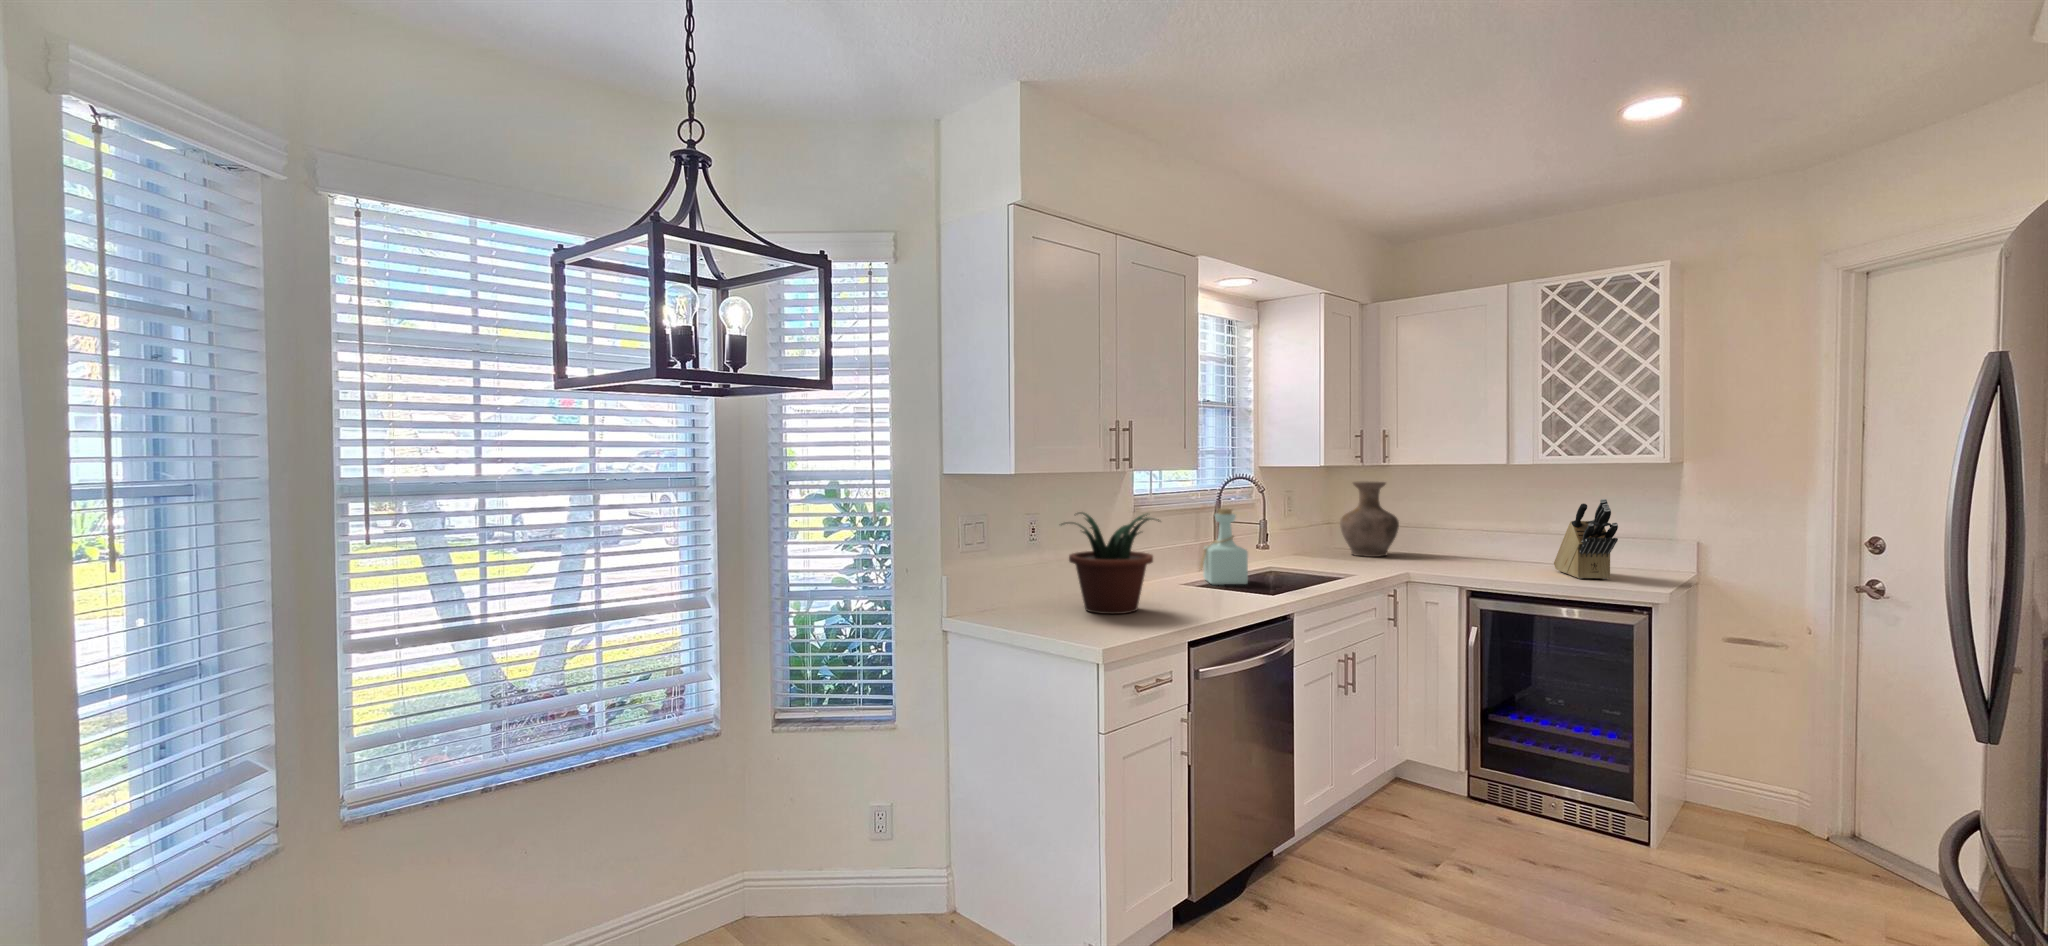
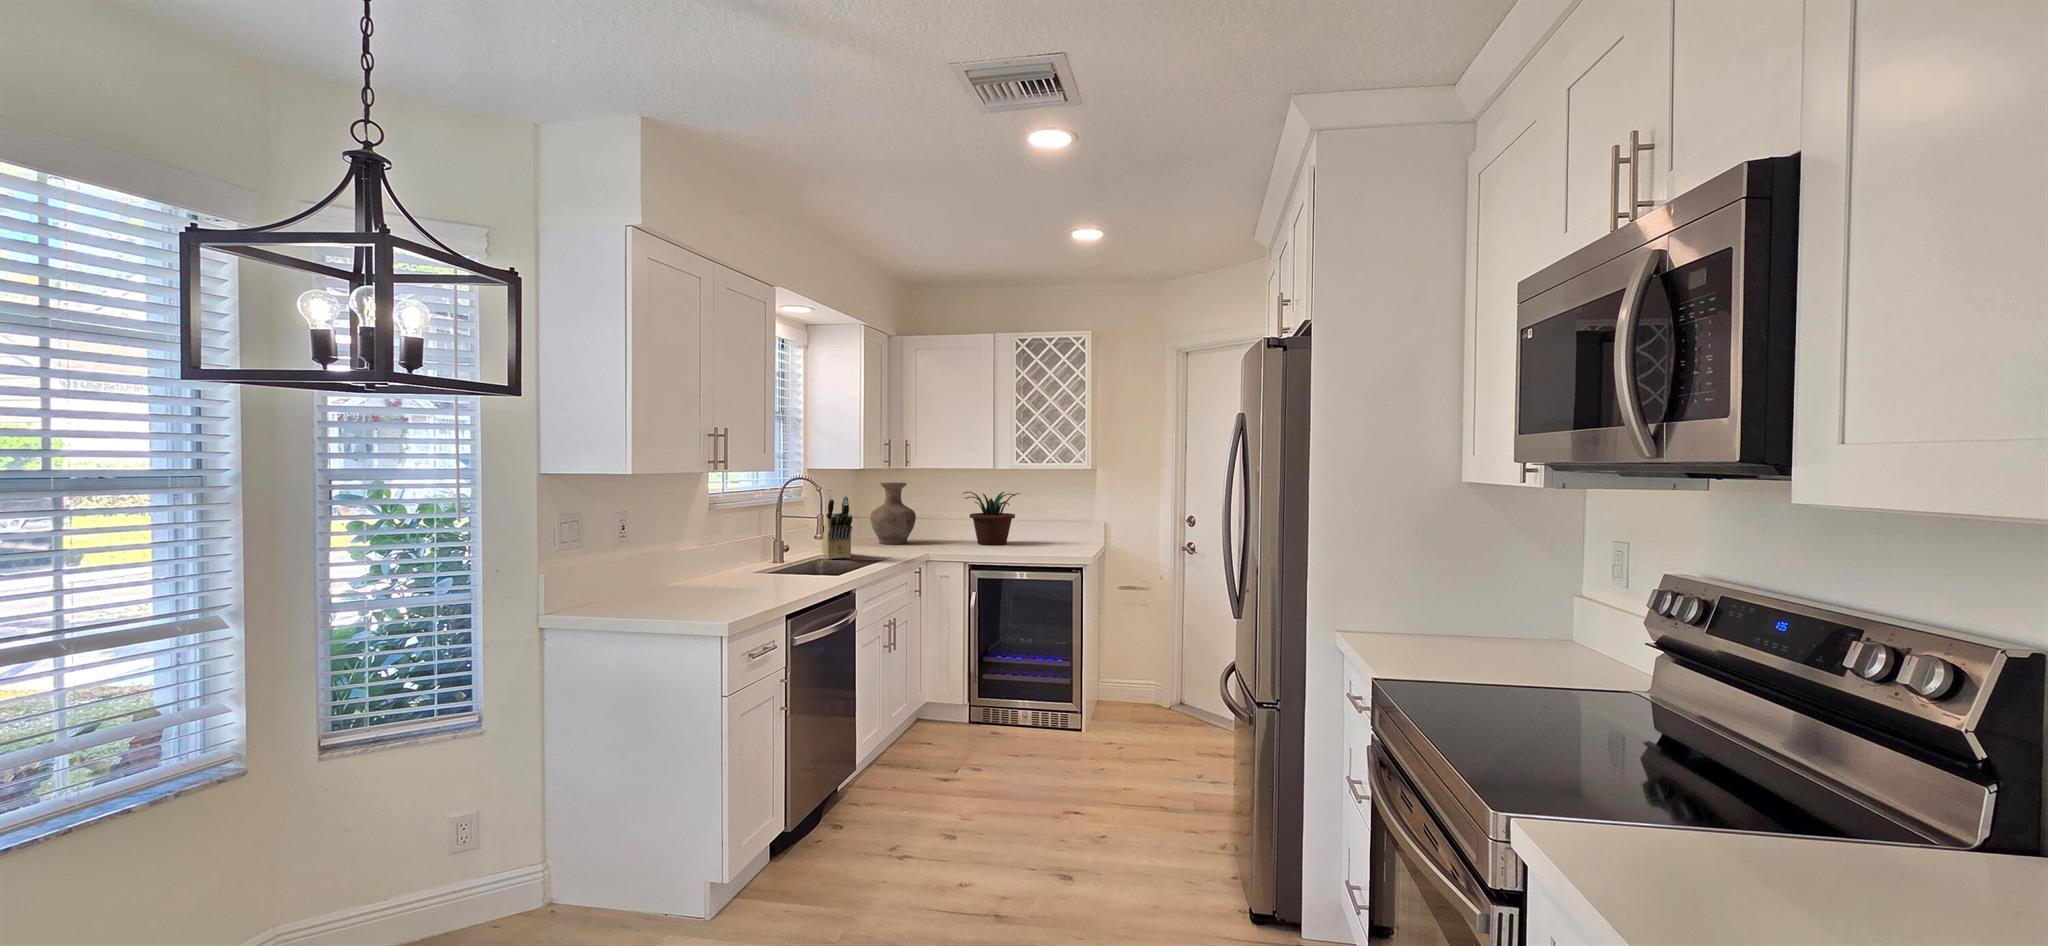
knife block: present [1554,499,1618,579] -> present [822,496,852,559]
bottle: present [1200,508,1248,585] -> none [769,505,812,571]
potted plant: present [1062,512,1159,614] -> present [963,492,1020,545]

